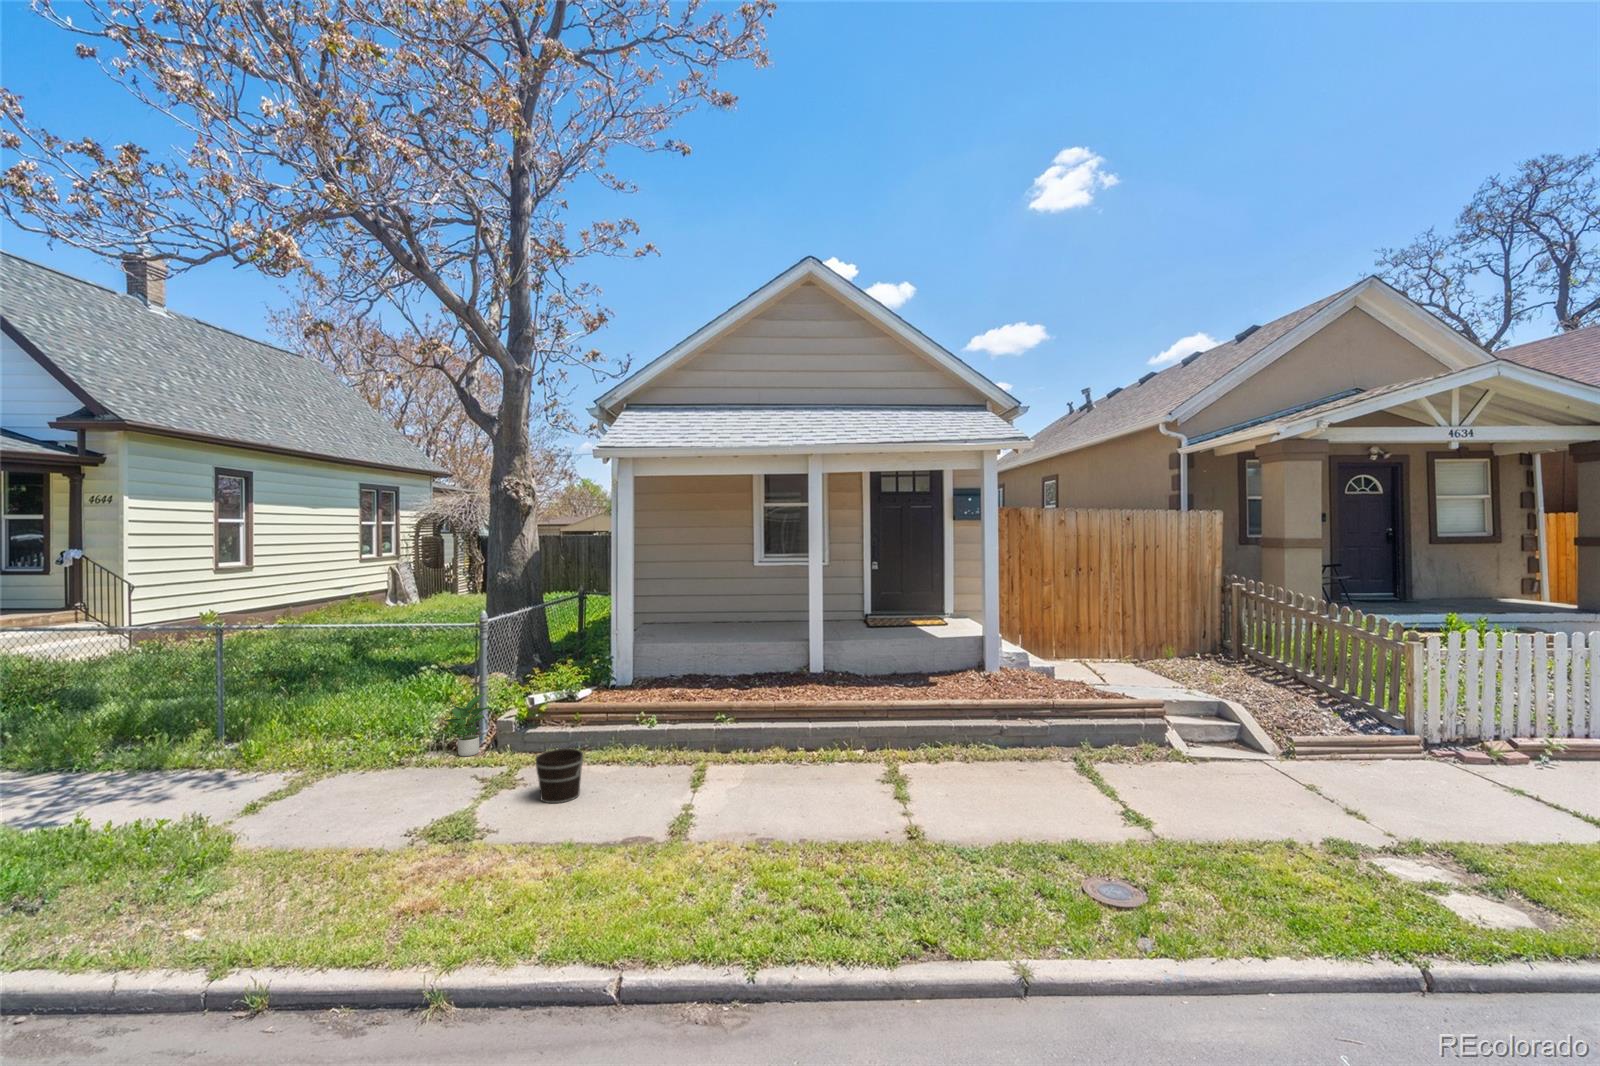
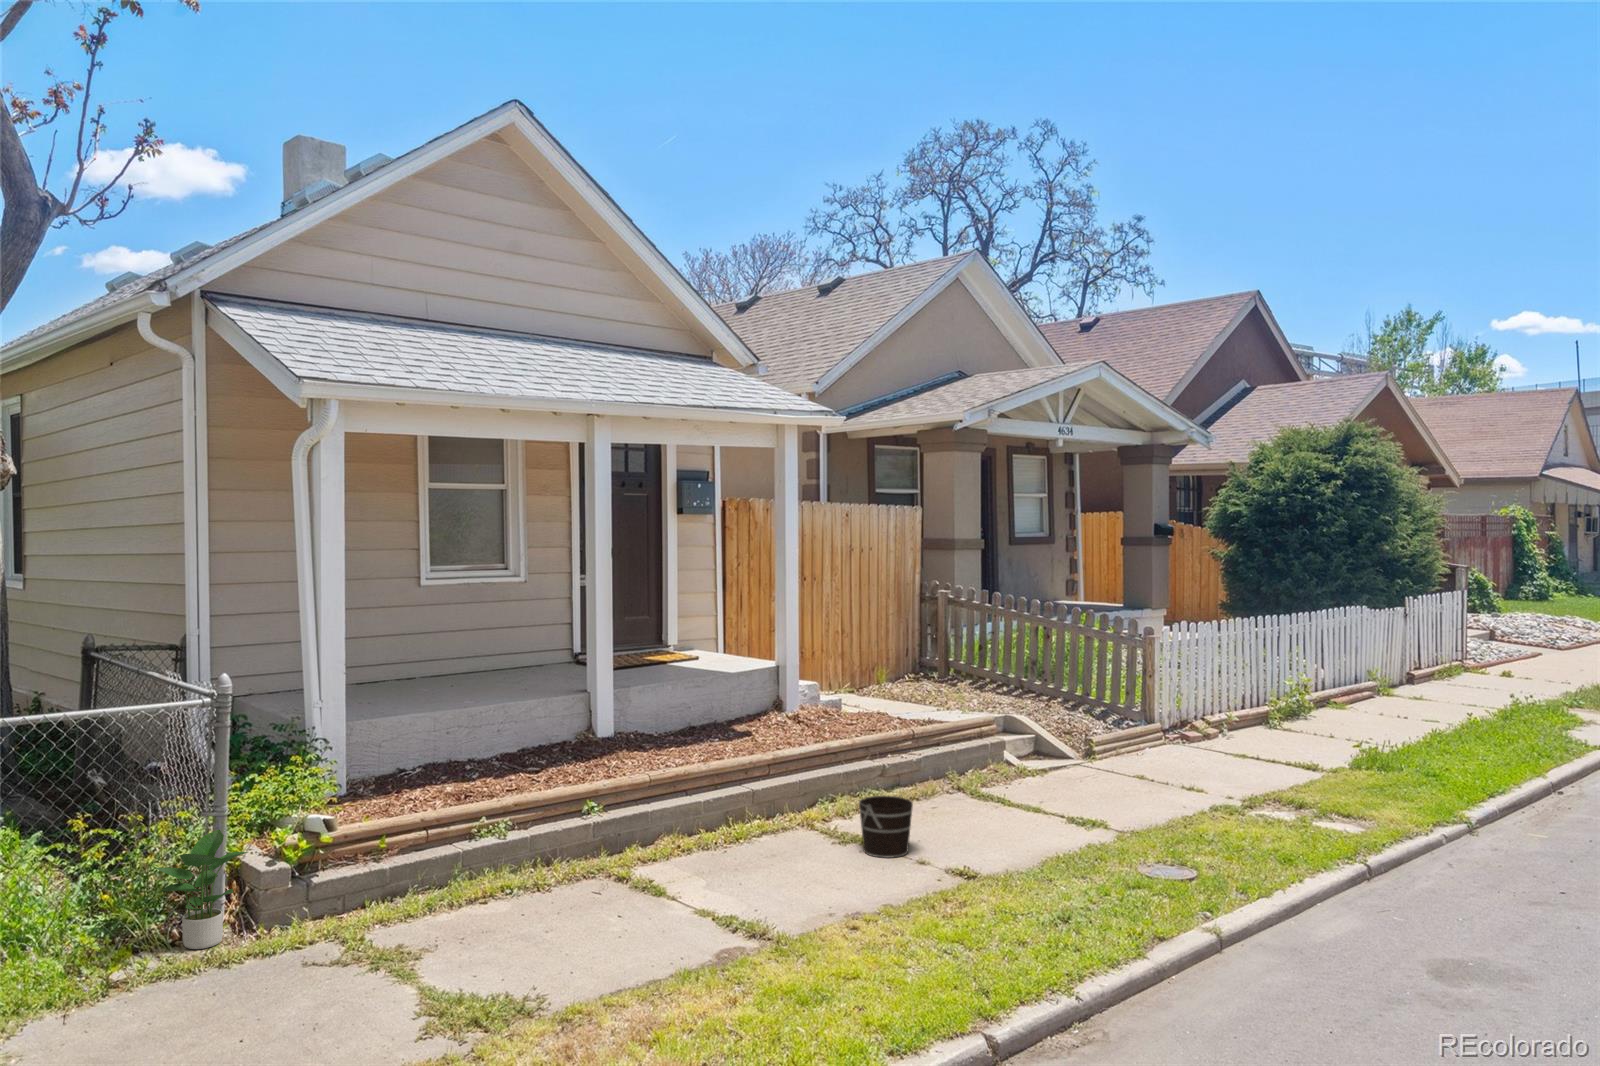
bucket: present [535,748,584,803] -> present [859,795,913,858]

